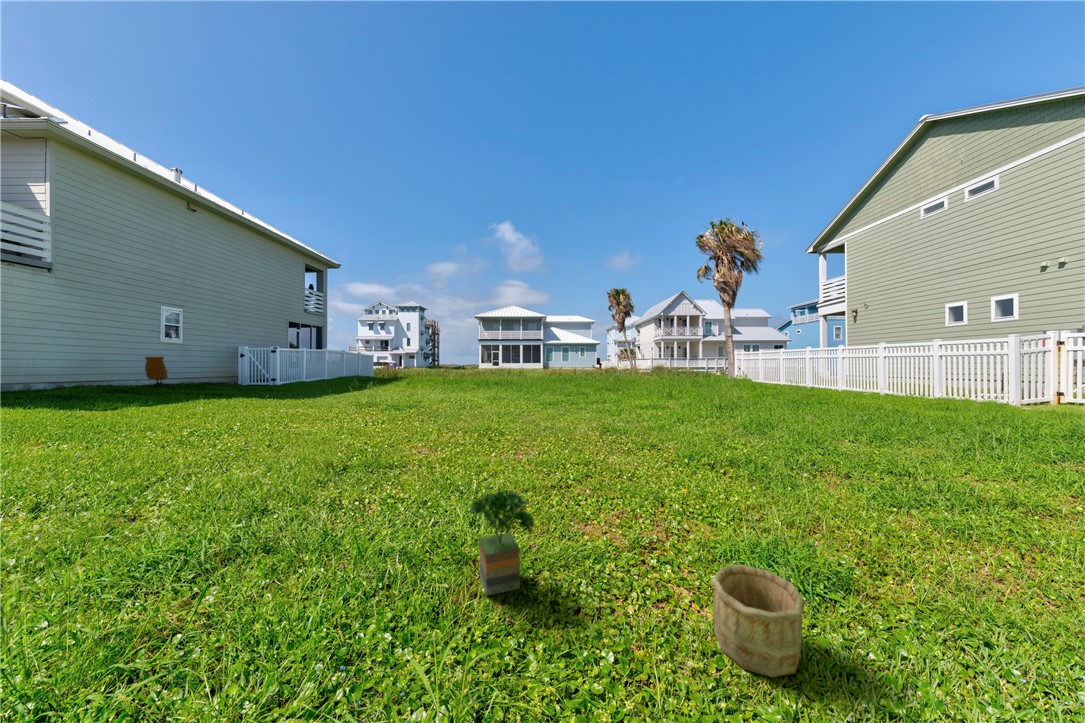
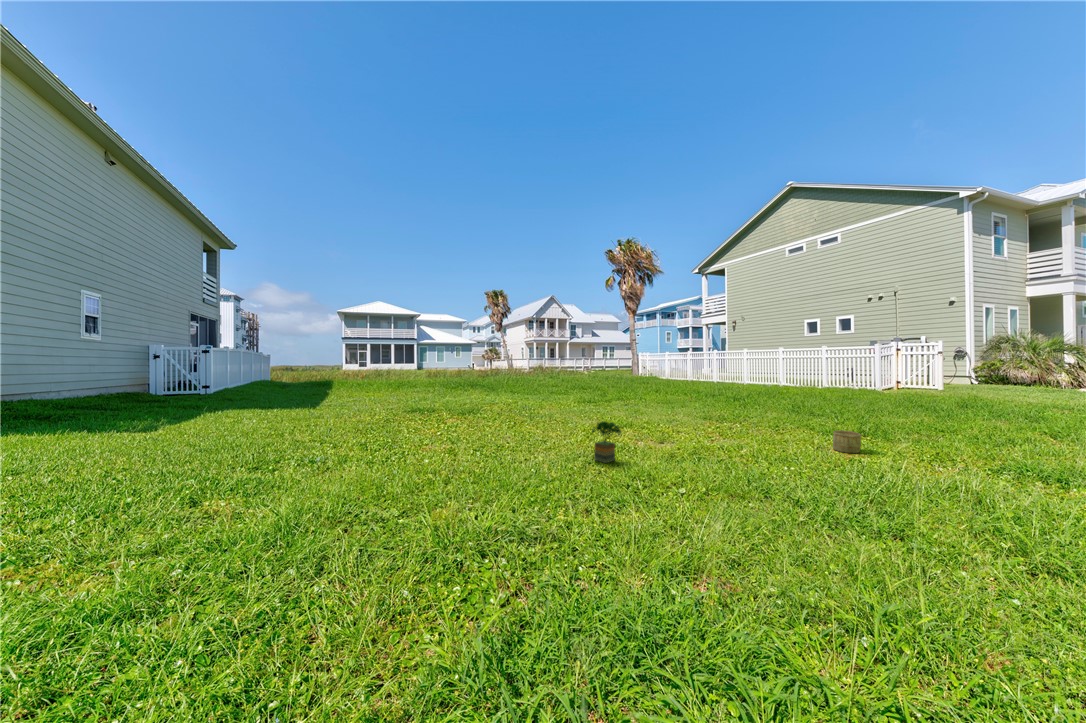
lounge chair: present [144,357,168,387] -> none [62,362,99,400]
potted tree: present [471,489,534,596] -> present [592,421,621,463]

